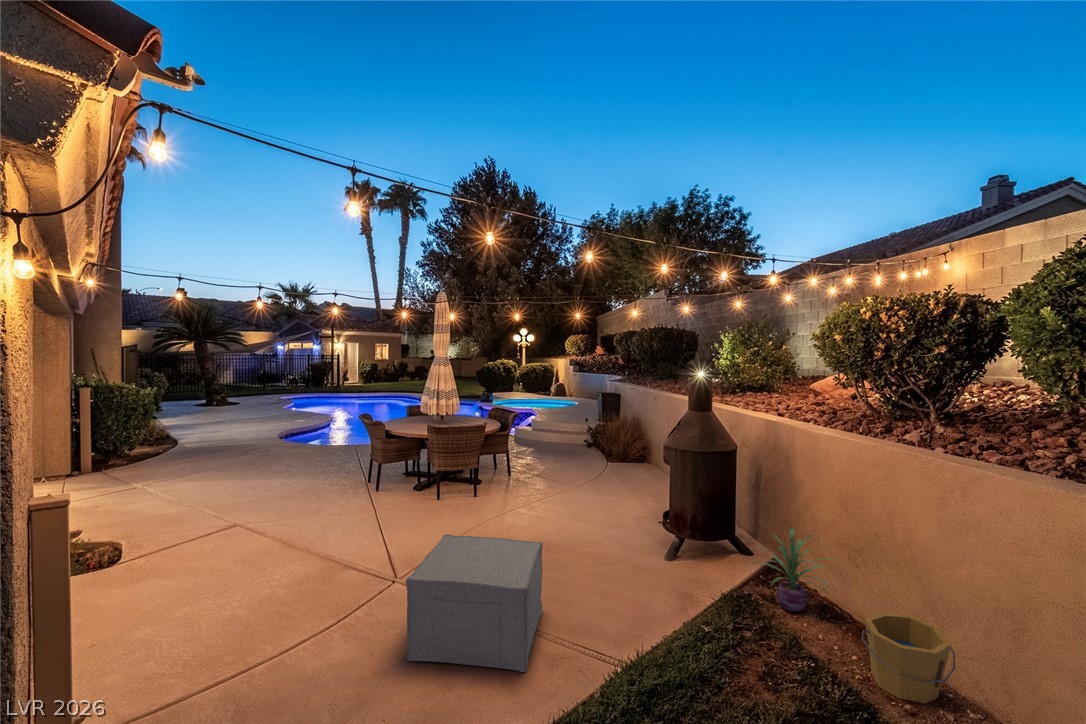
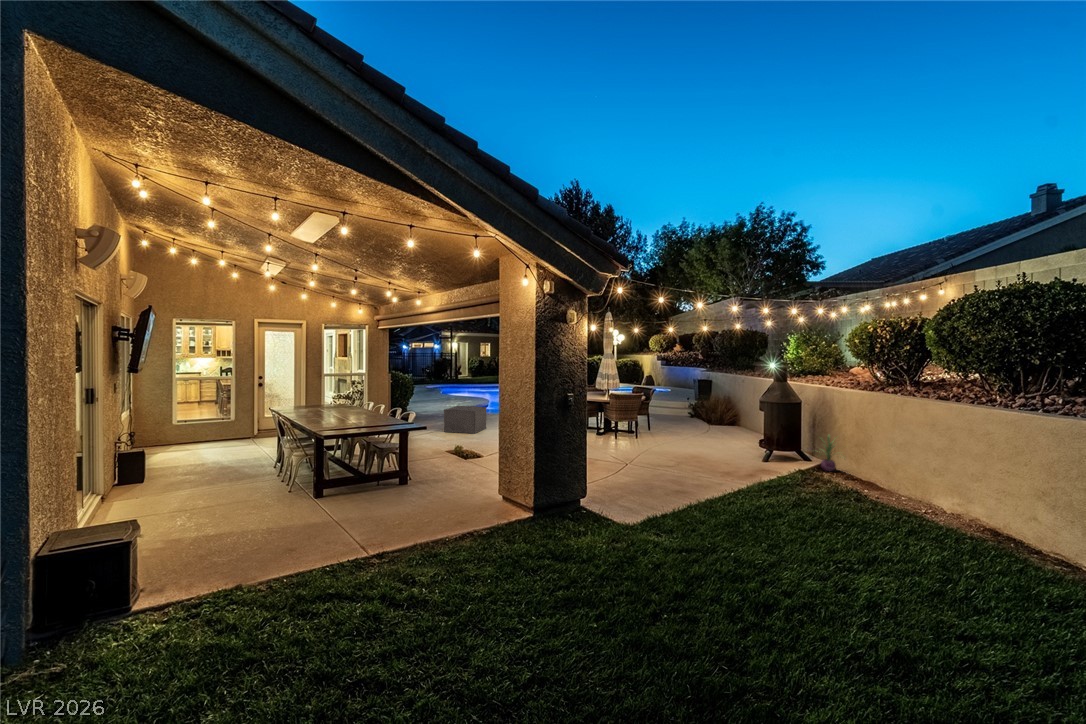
ottoman: present [406,535,543,672] -> present [444,406,486,434]
bucket: present [861,613,955,704] -> none [855,460,894,489]

